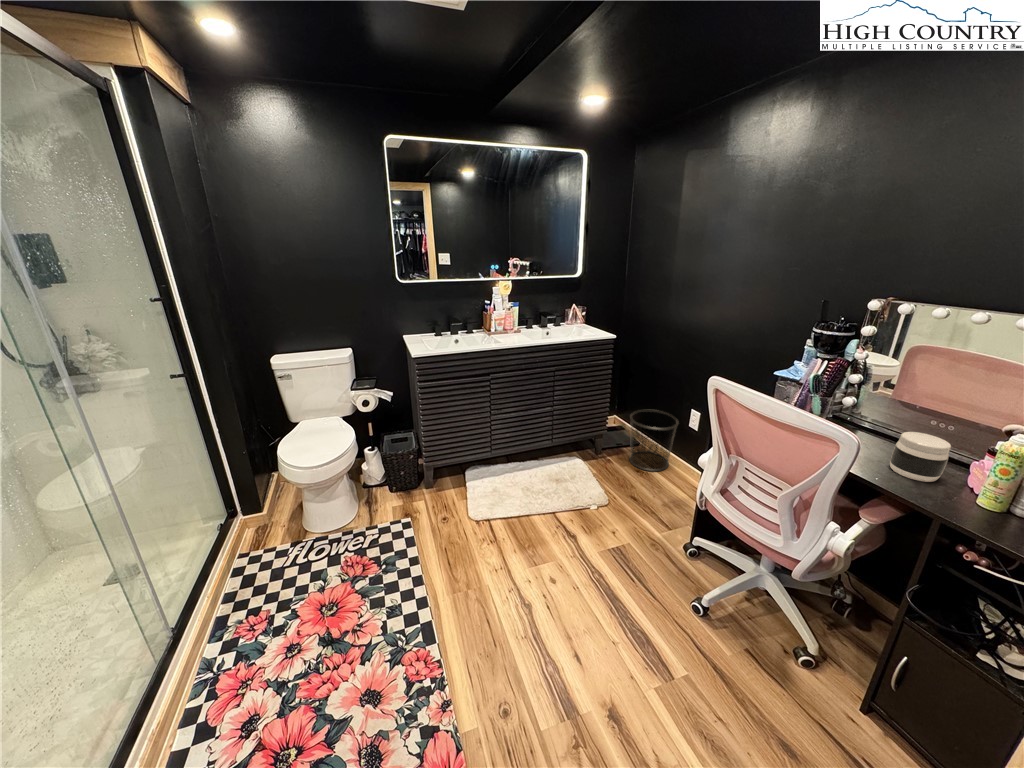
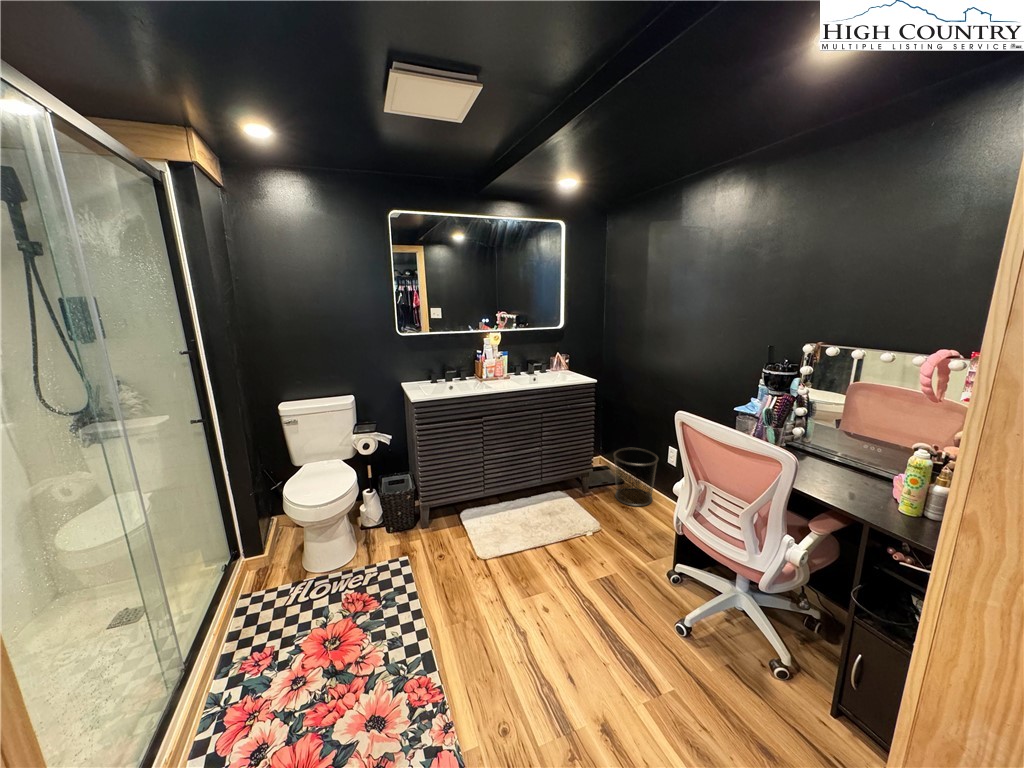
jar: present [890,432,951,482] -> none [831,454,875,496]

